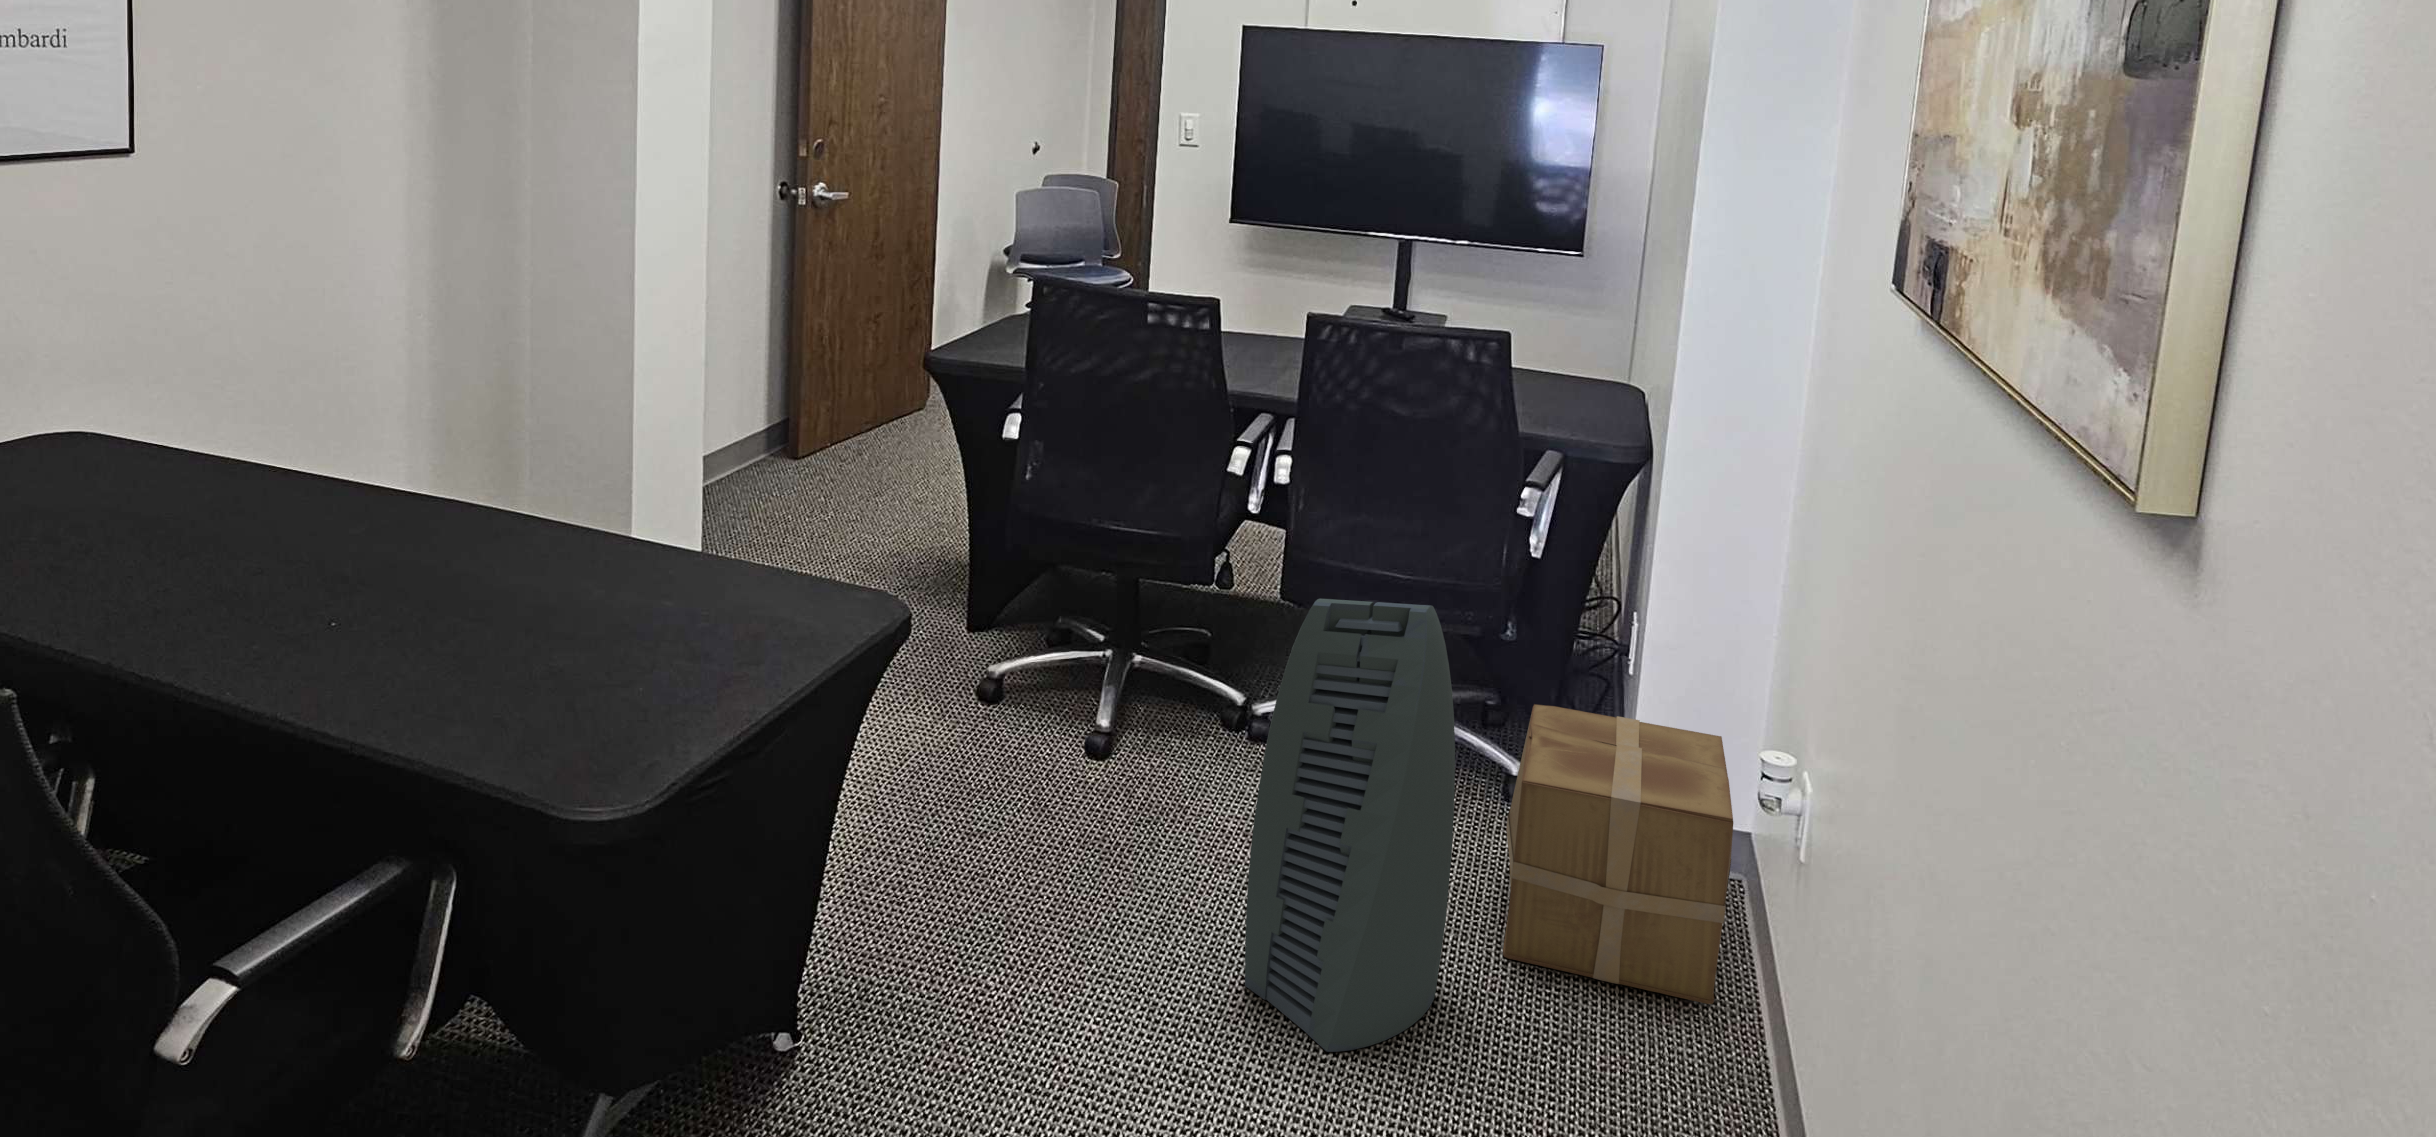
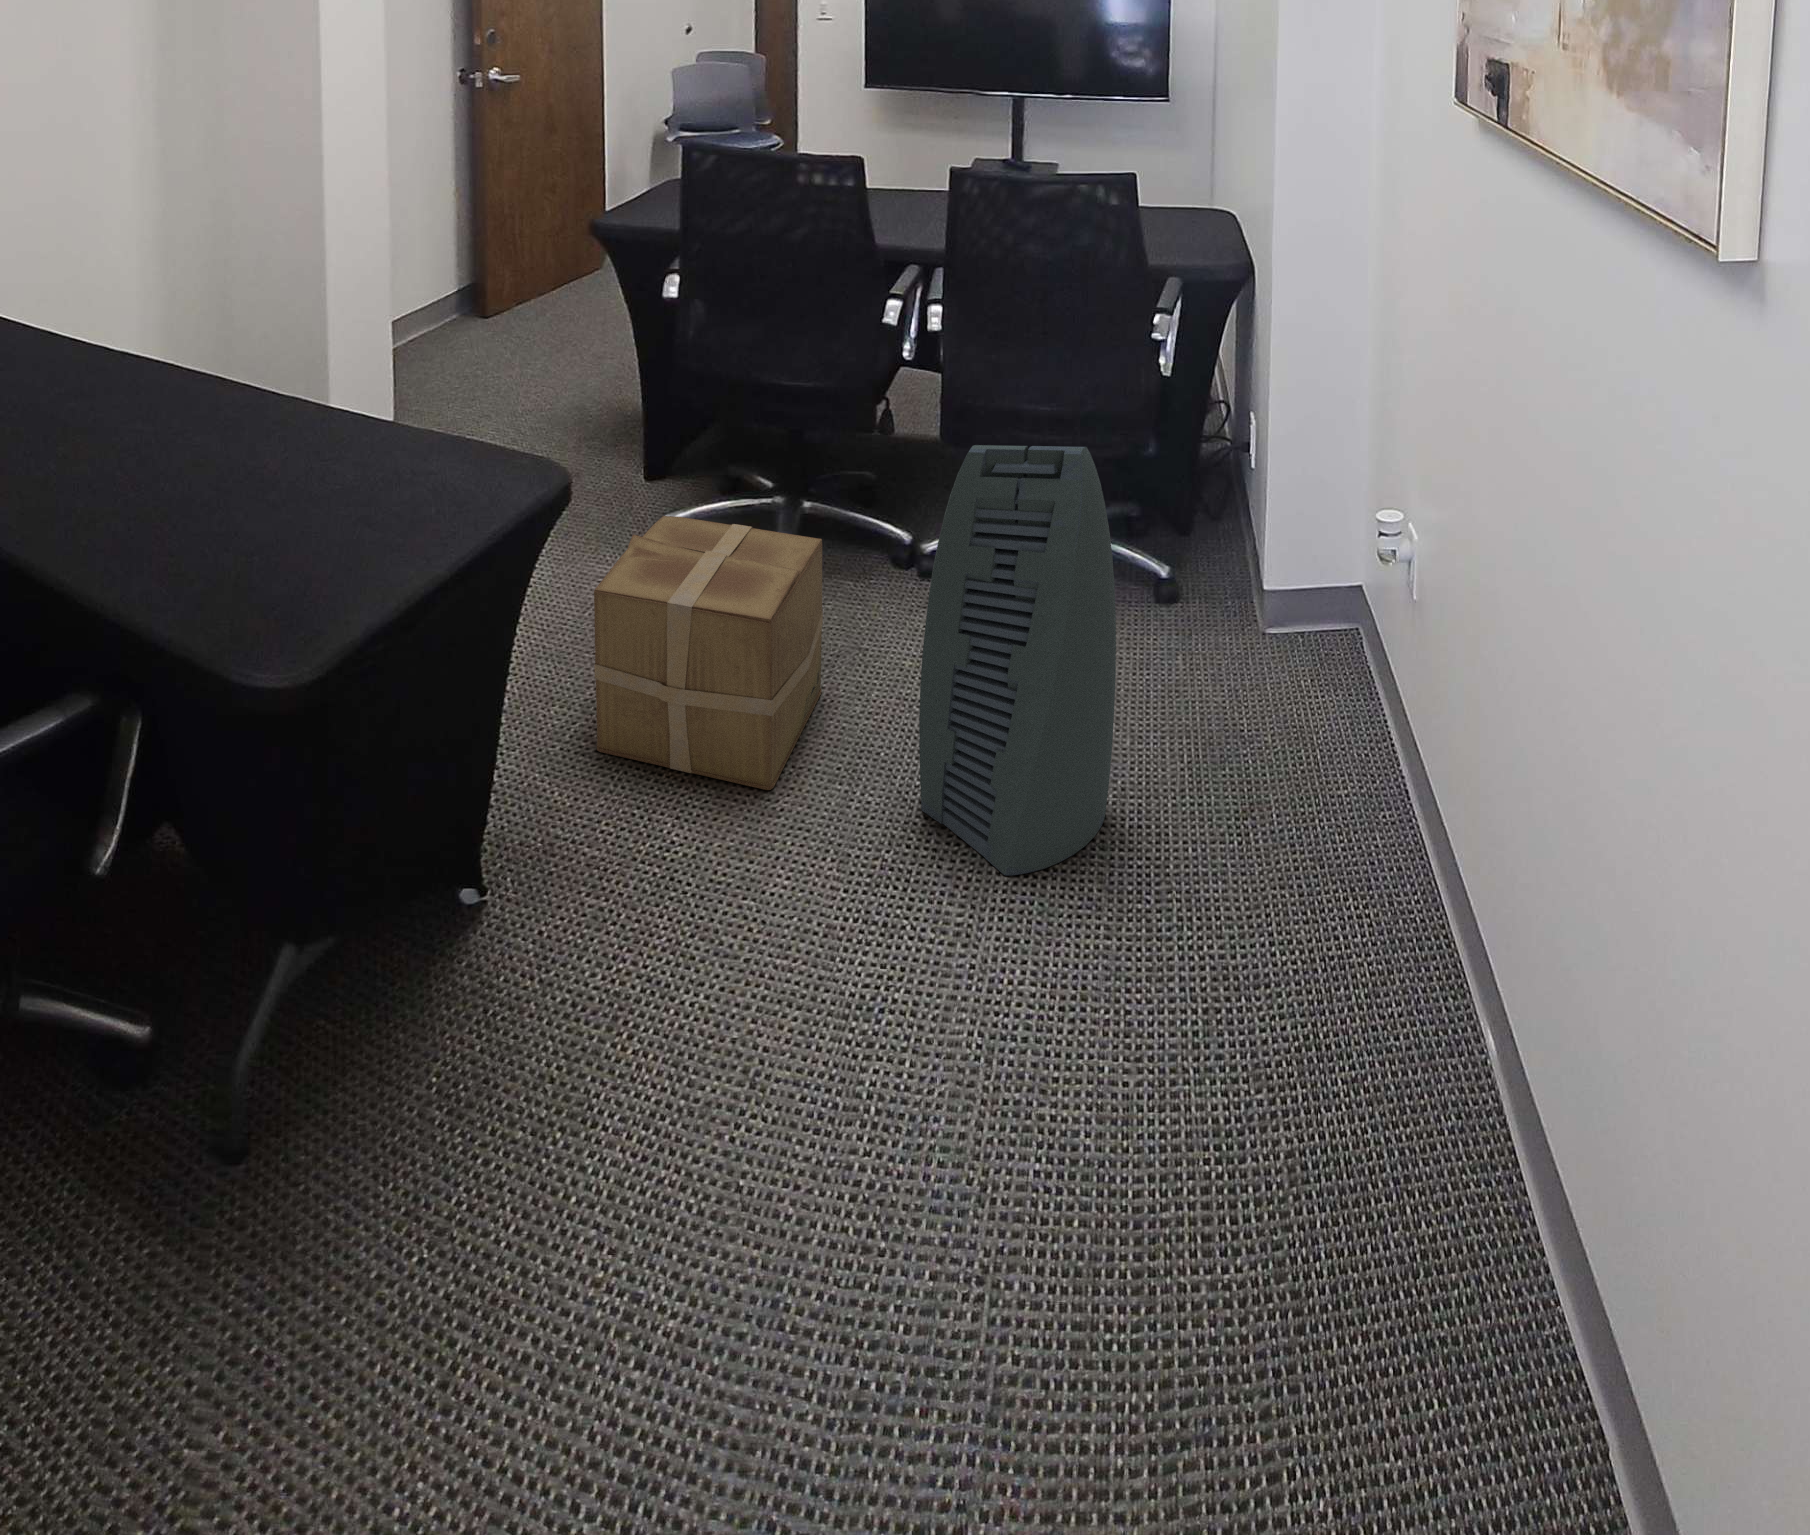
cardboard box: present [1503,704,1733,1004] -> present [594,516,823,790]

